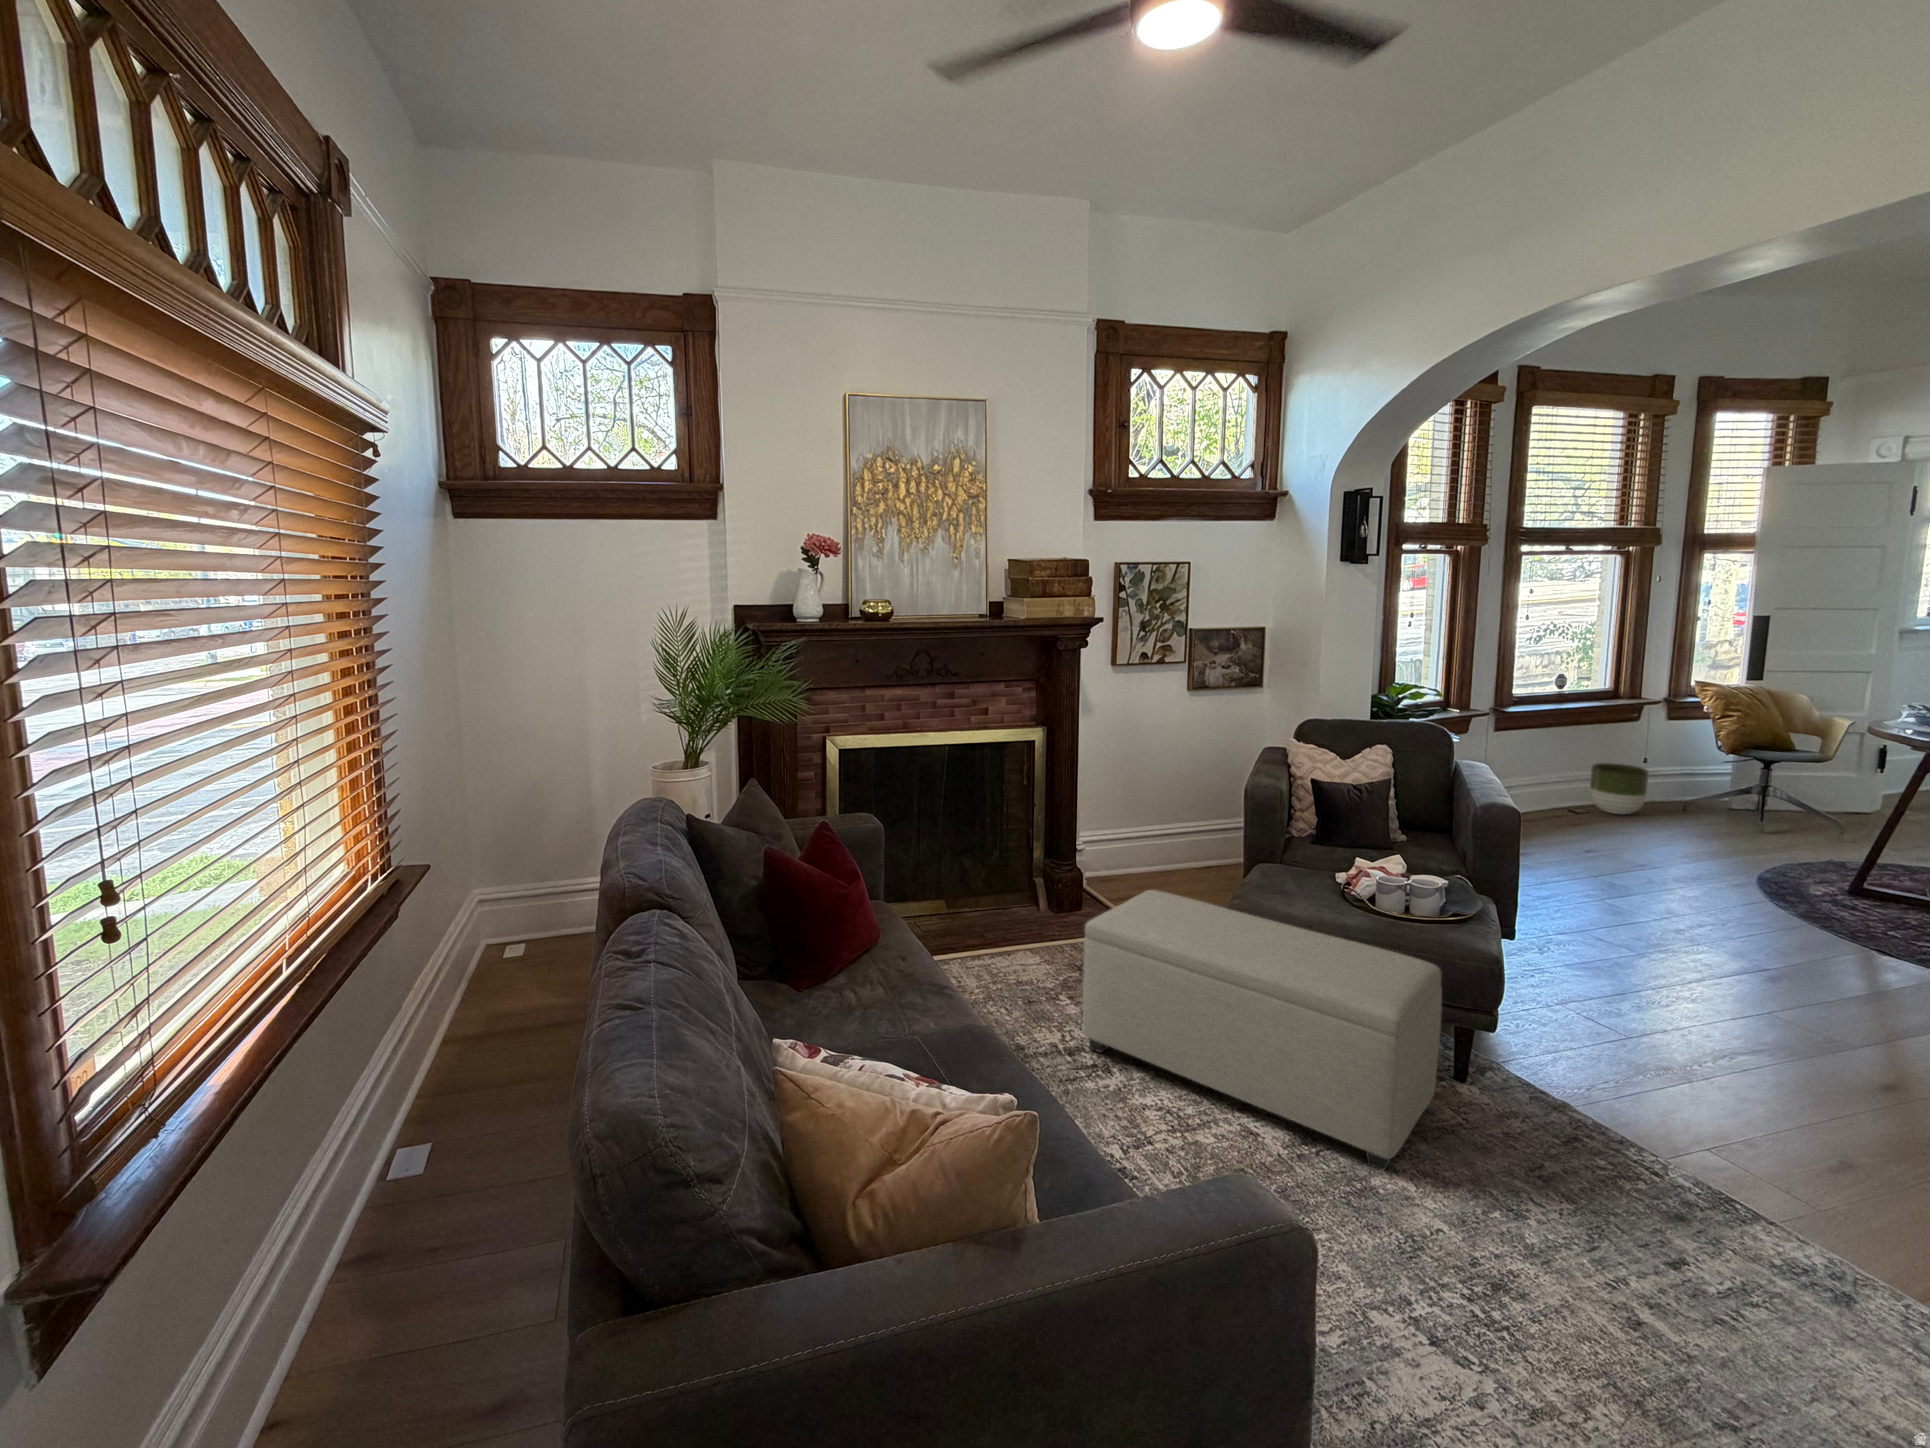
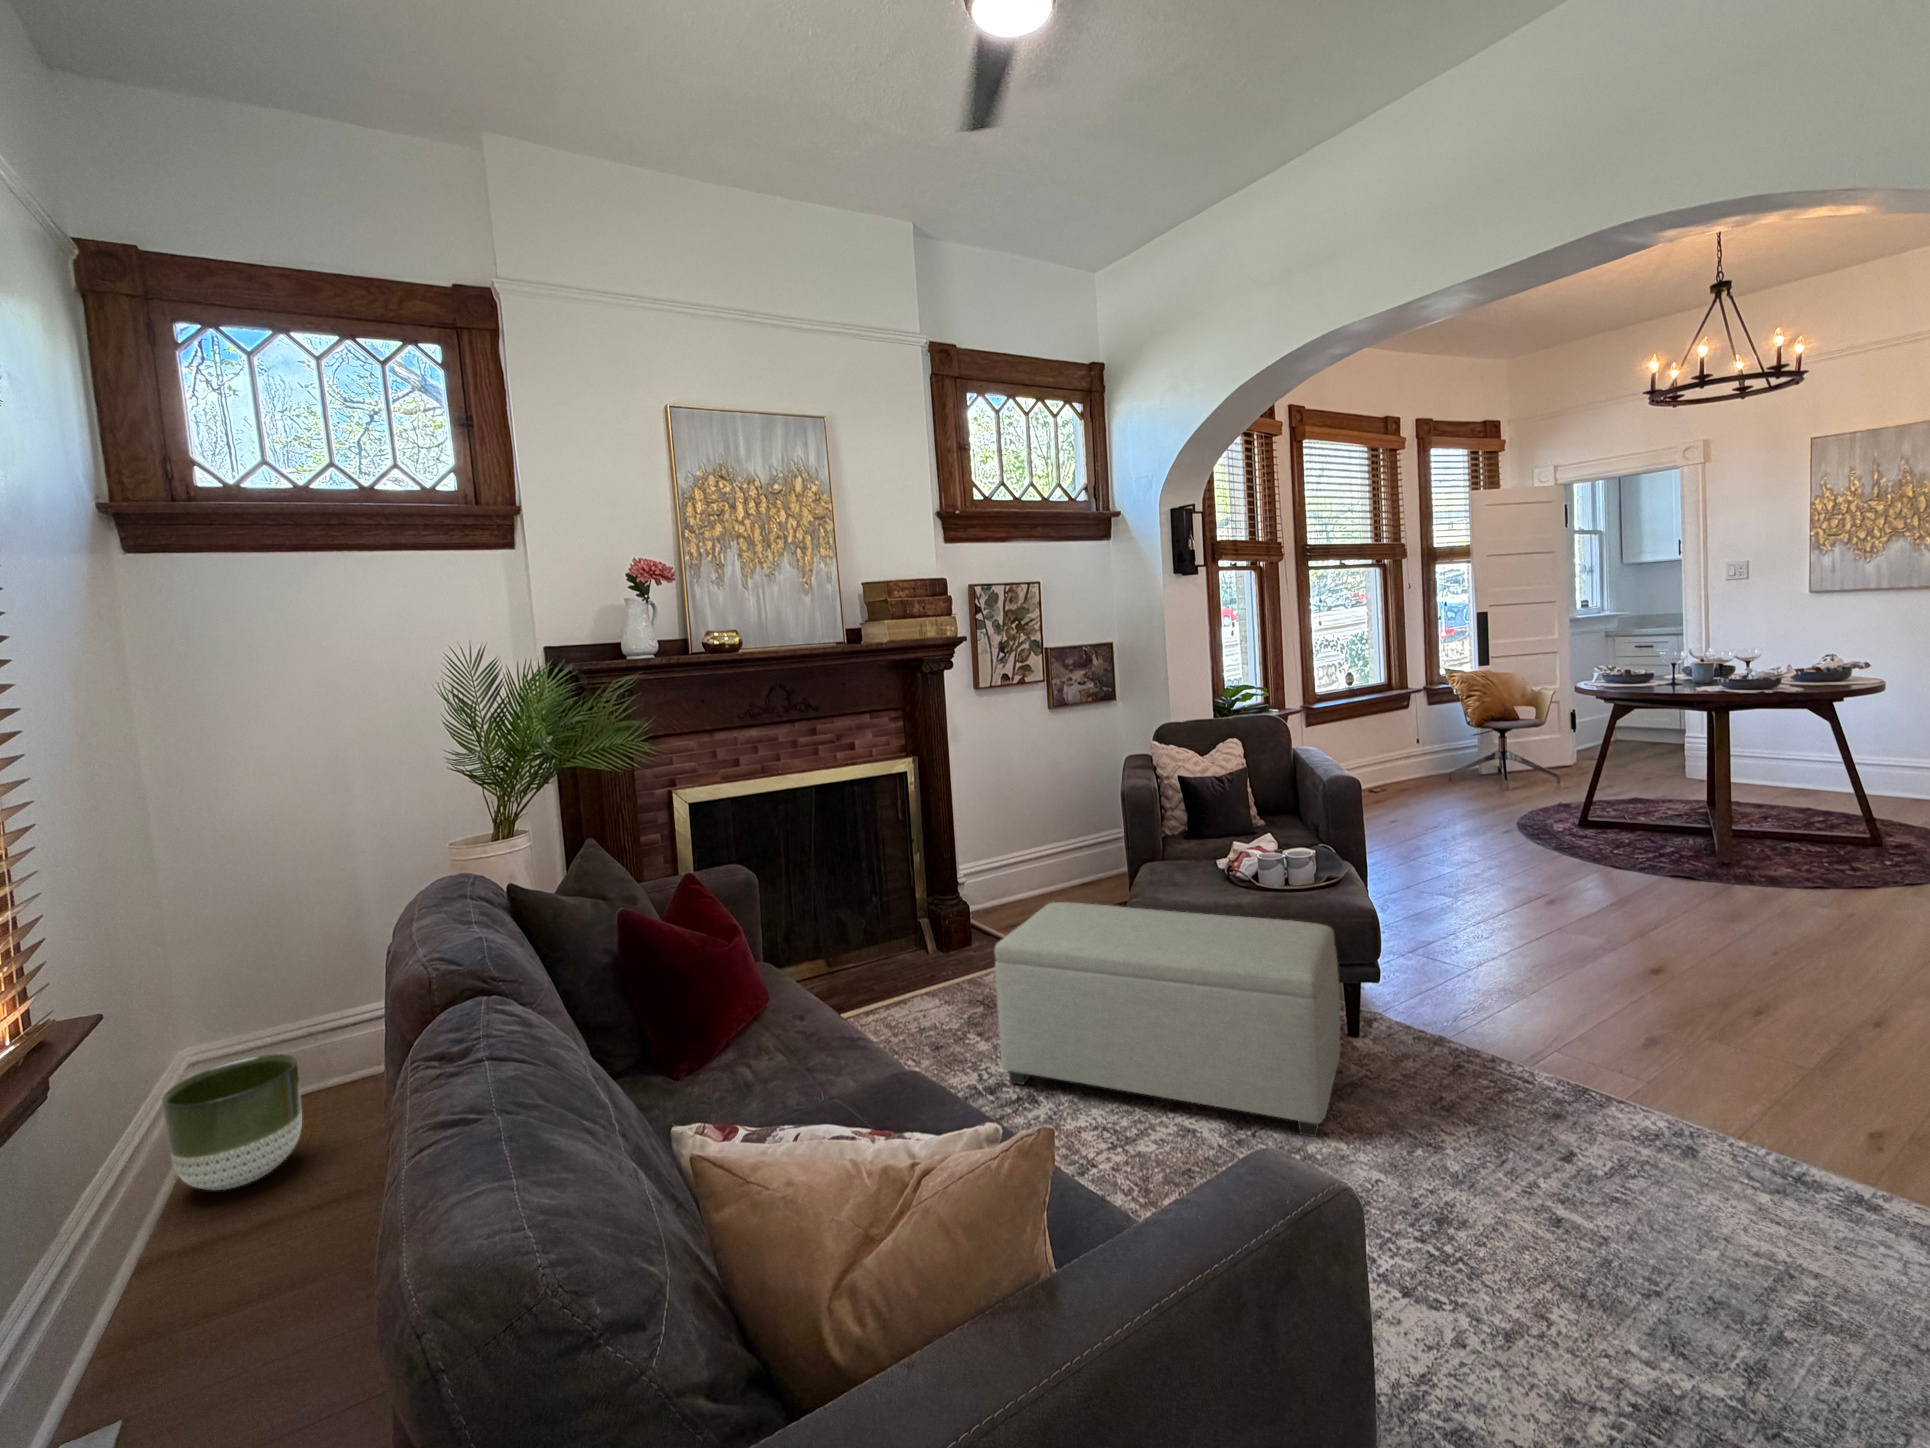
planter: present [1590,763,1649,814] -> present [162,1054,302,1190]

